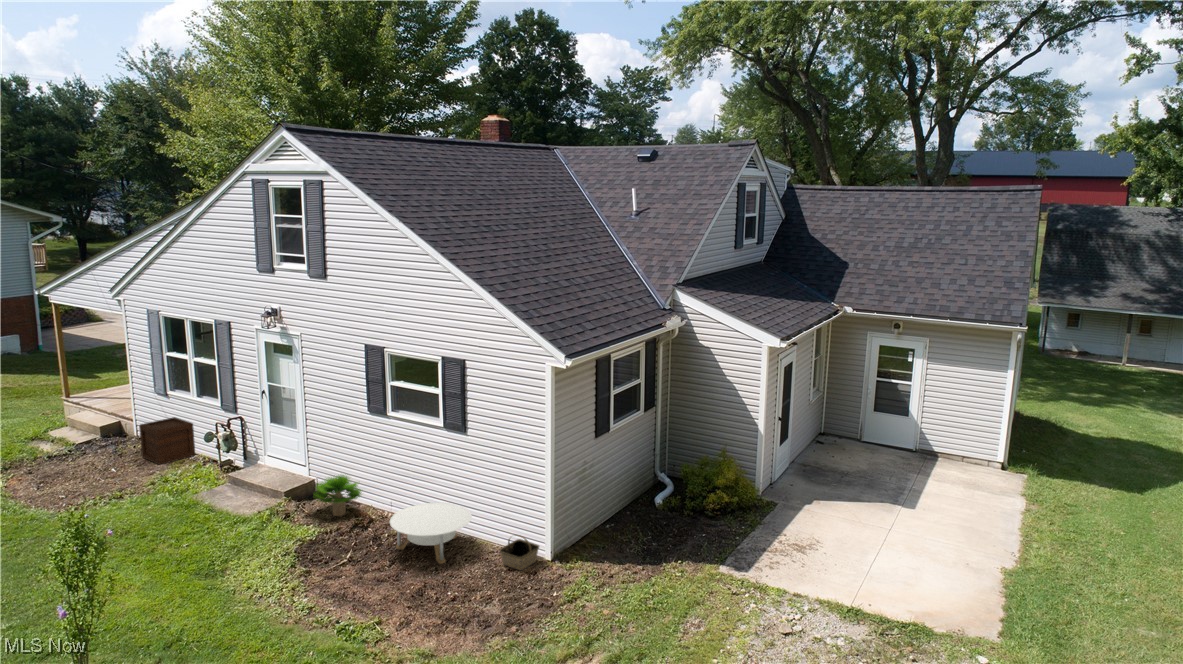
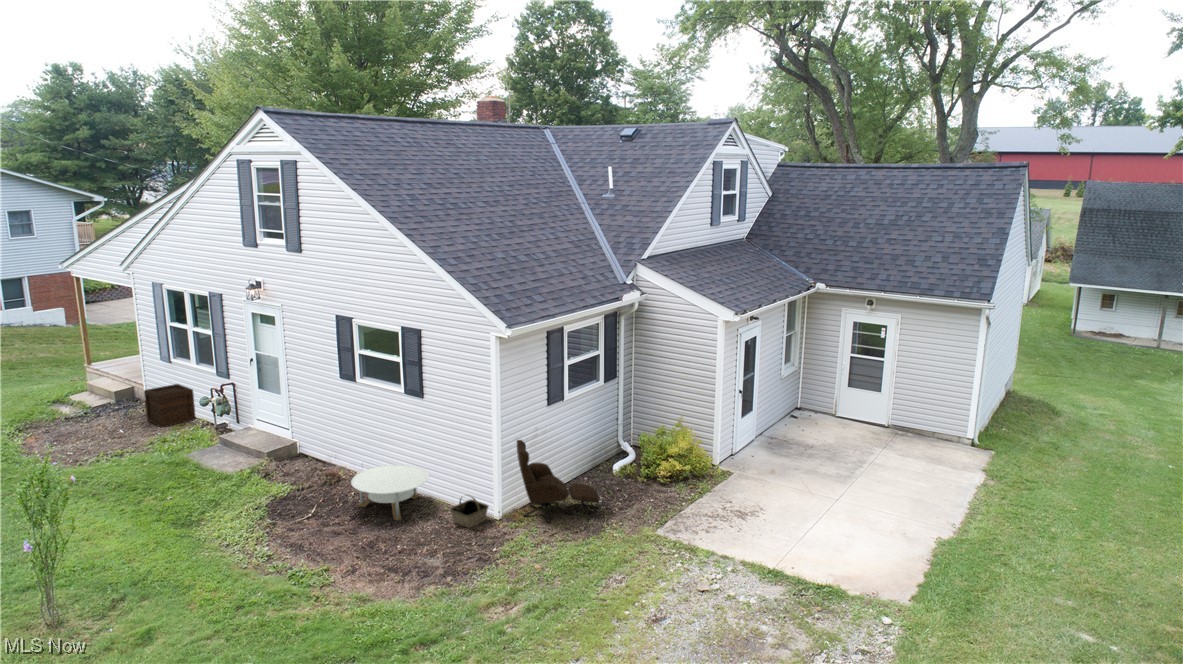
lounge chair: none [565,474,653,562] -> present [517,440,599,522]
potted plant: present [316,475,361,516] -> none [289,436,338,476]

